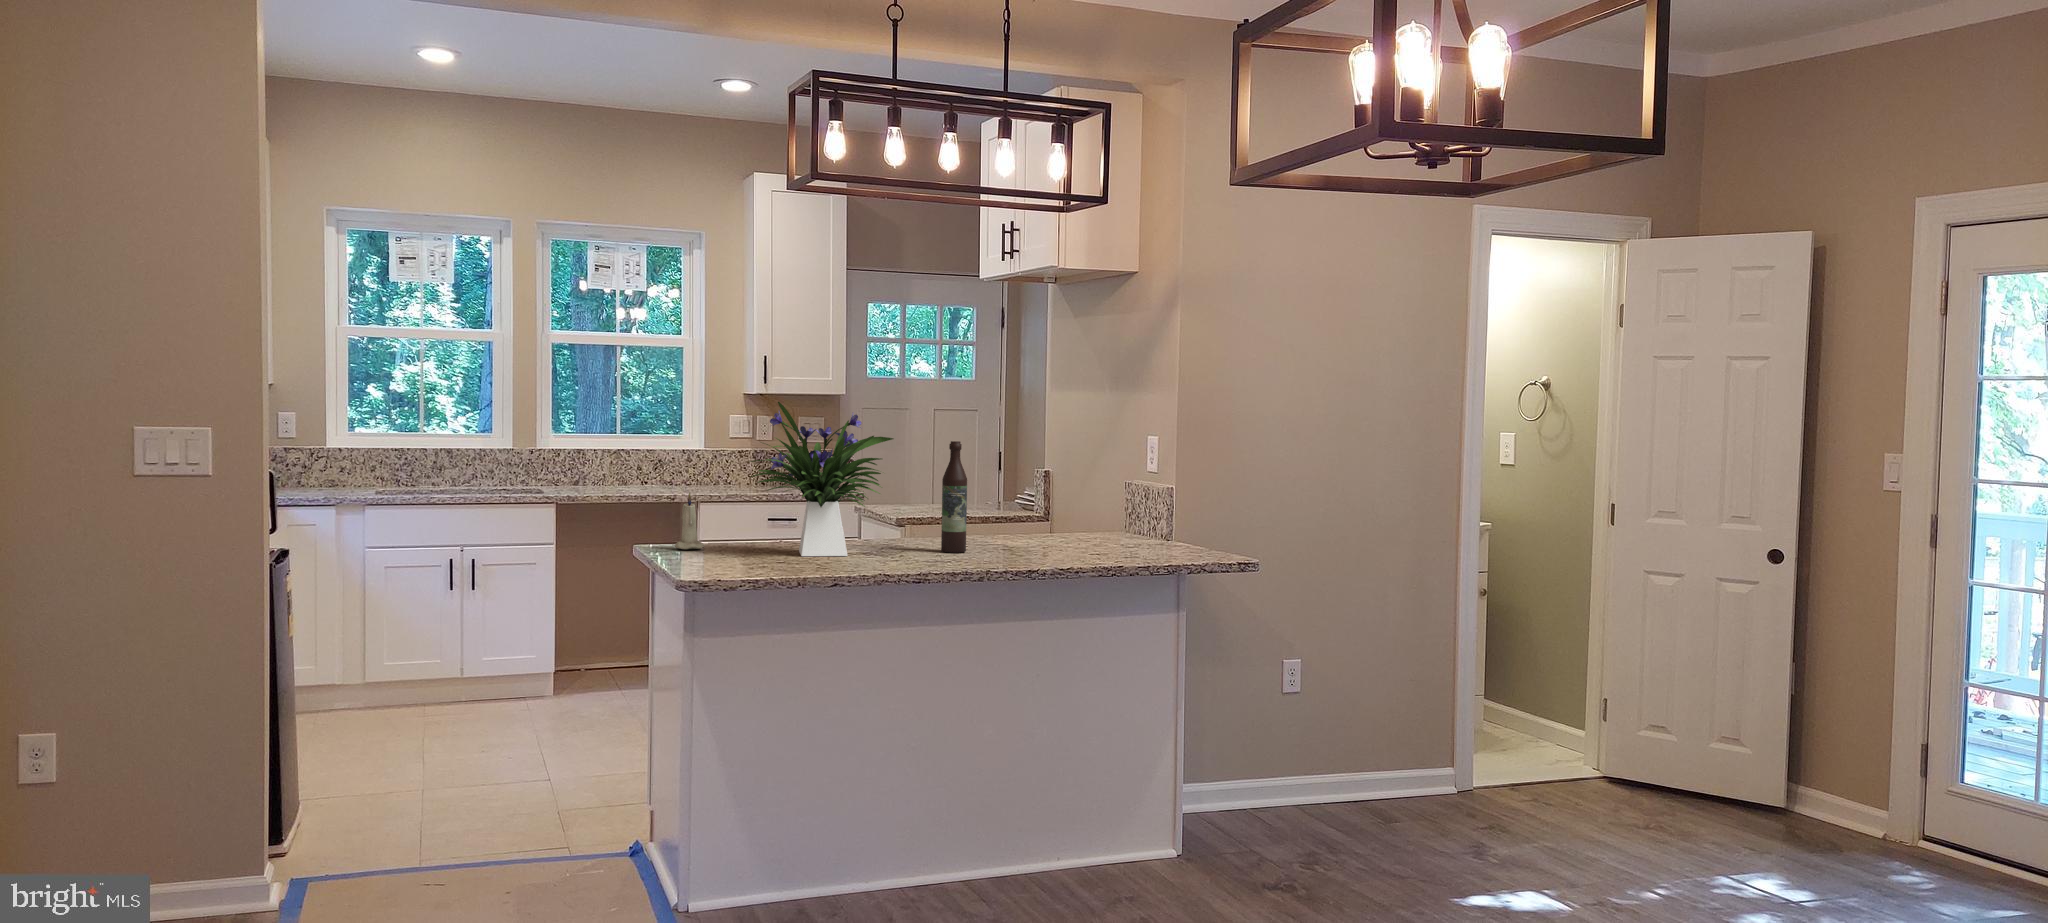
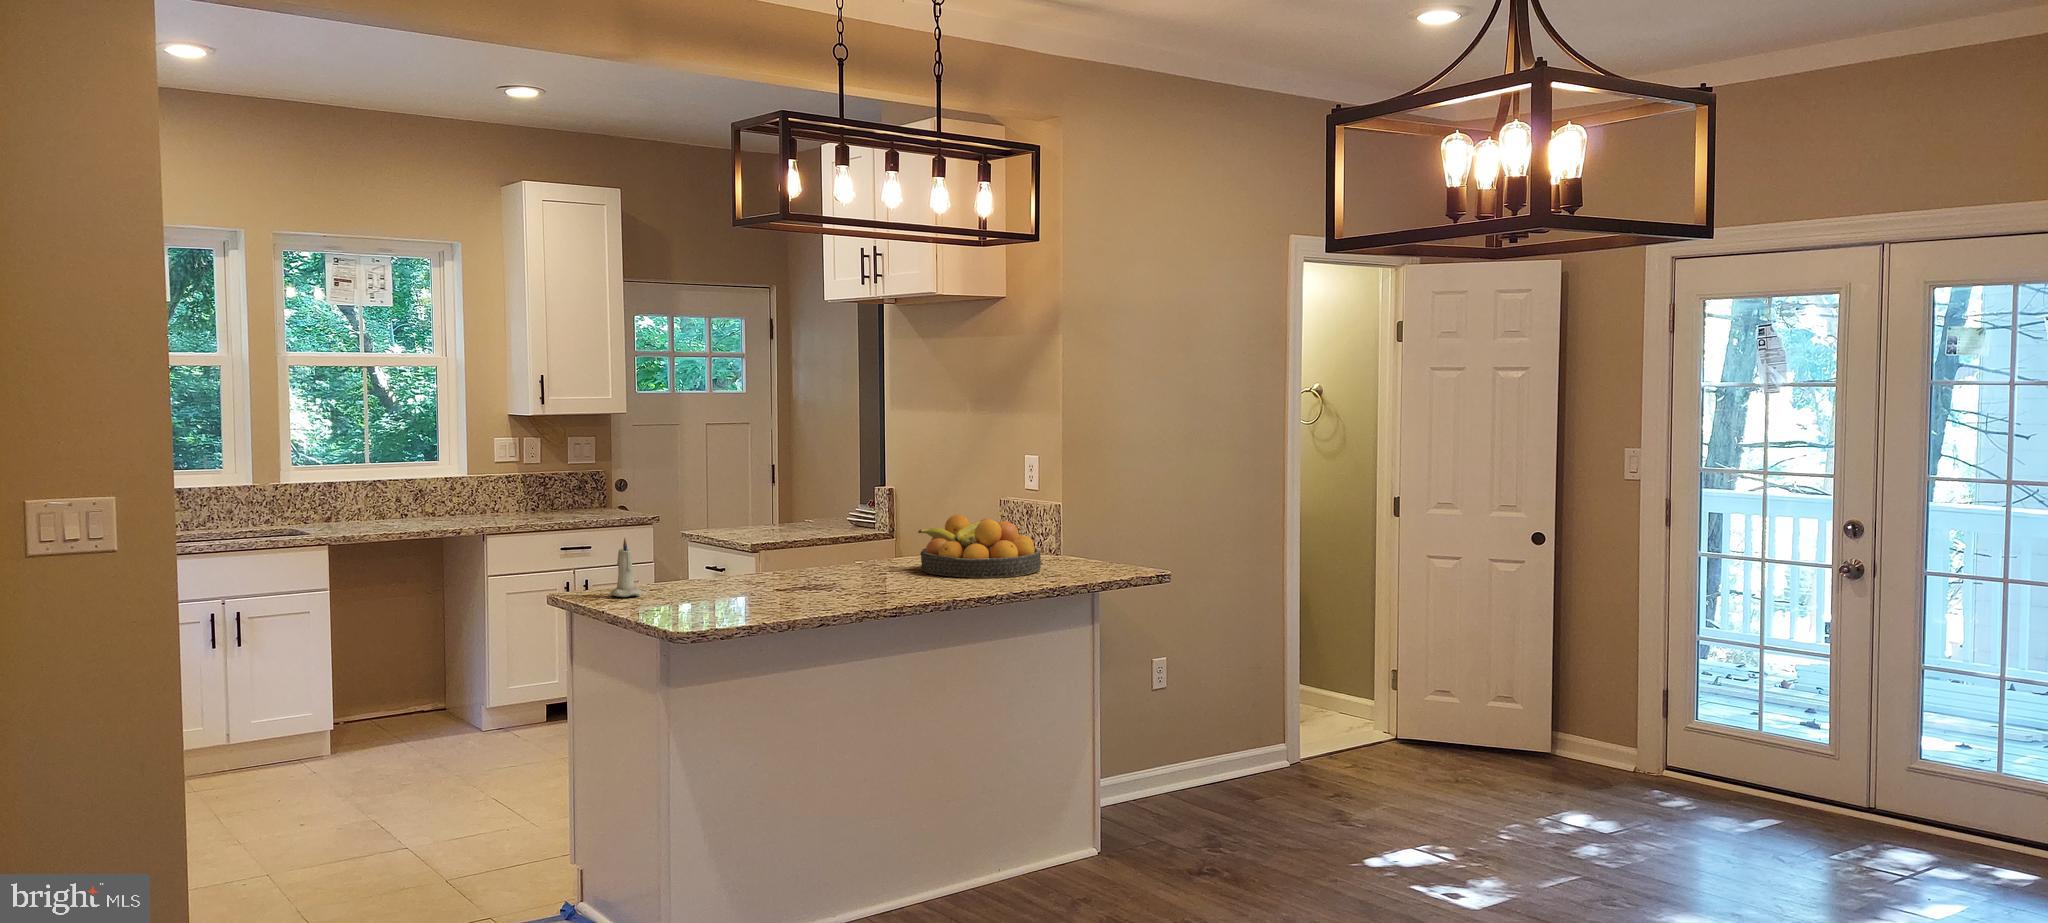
flower arrangement: present [750,402,893,556] -> none [690,440,836,597]
wine bottle: present [941,441,967,553] -> none [876,472,901,582]
fruit bowl: none [1002,491,1125,555] -> present [918,515,1041,578]

